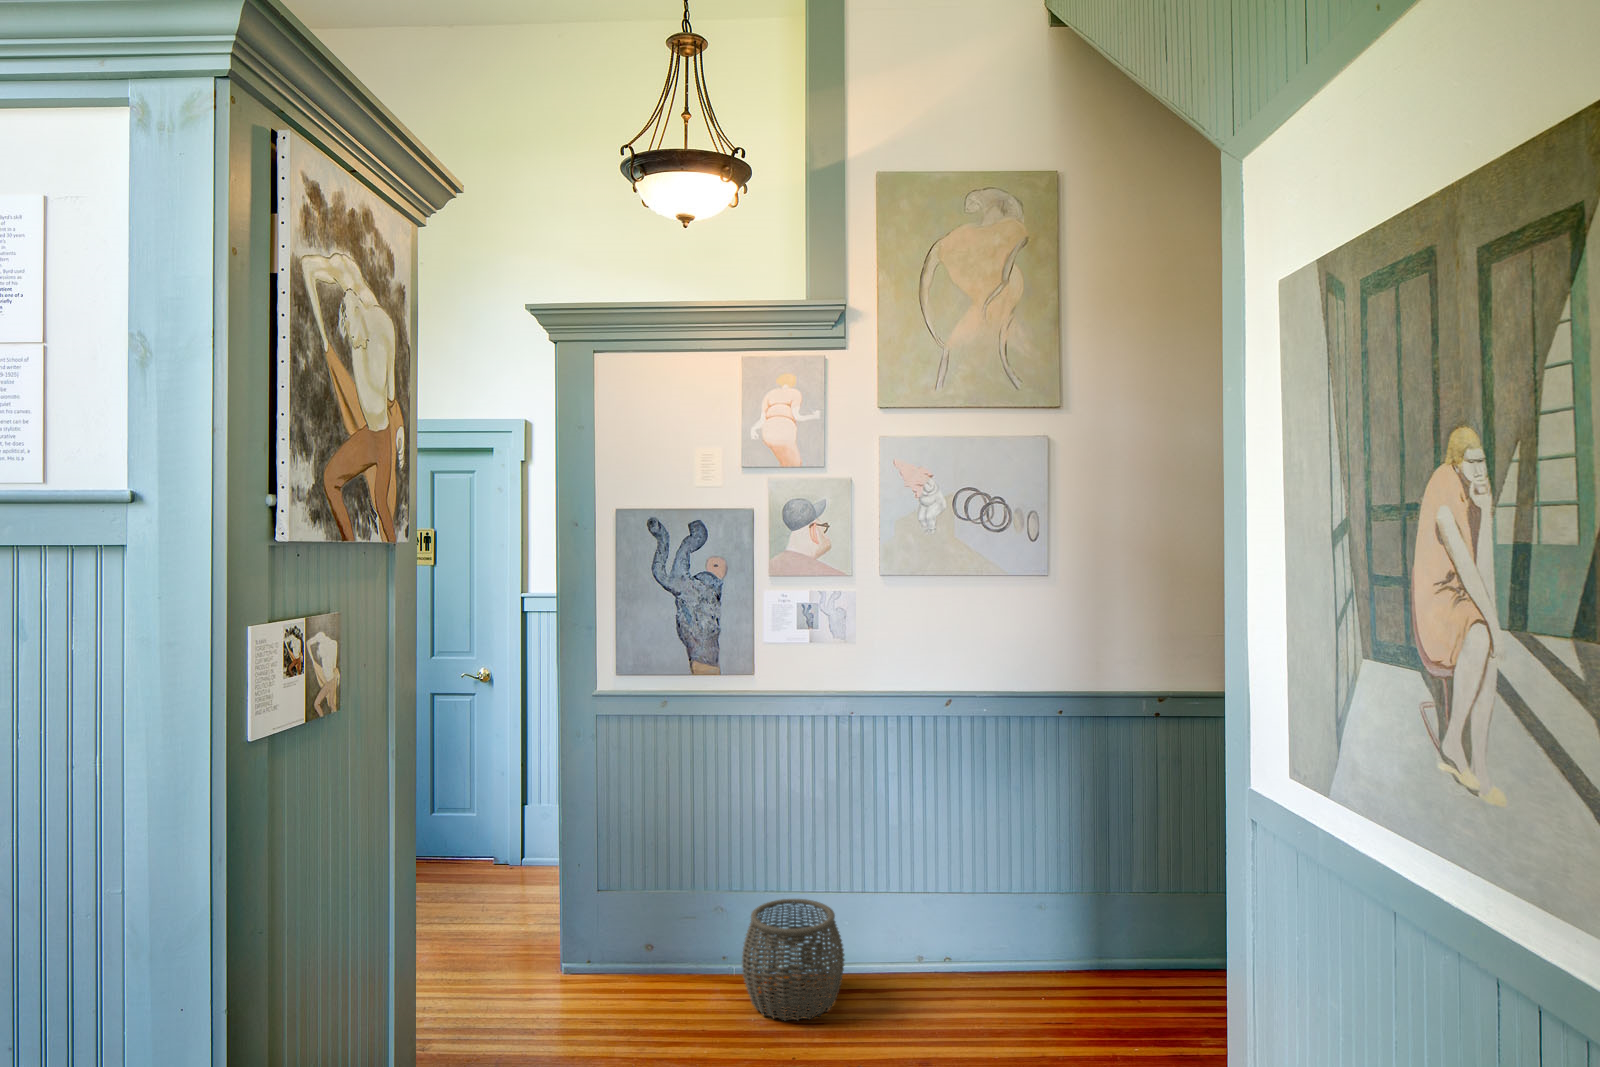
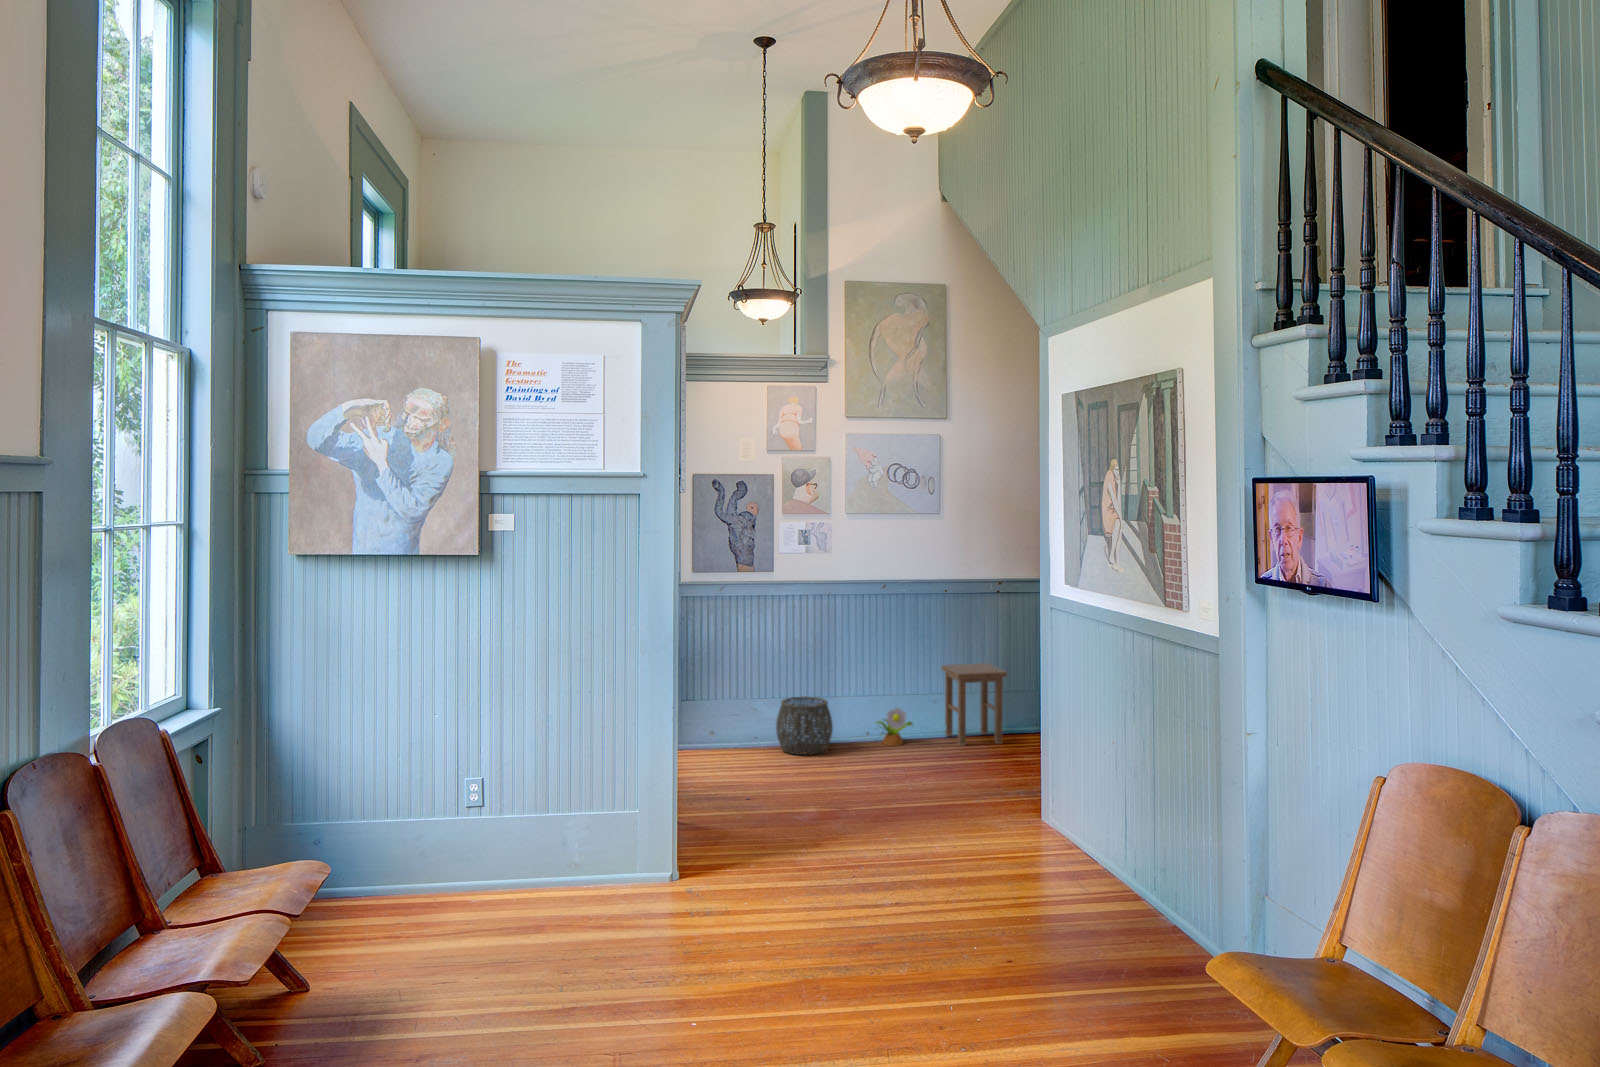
stool: none [1056,850,1180,1019] -> present [941,663,1007,746]
decorative plant: none [925,933,1002,1006] -> present [877,707,912,746]

